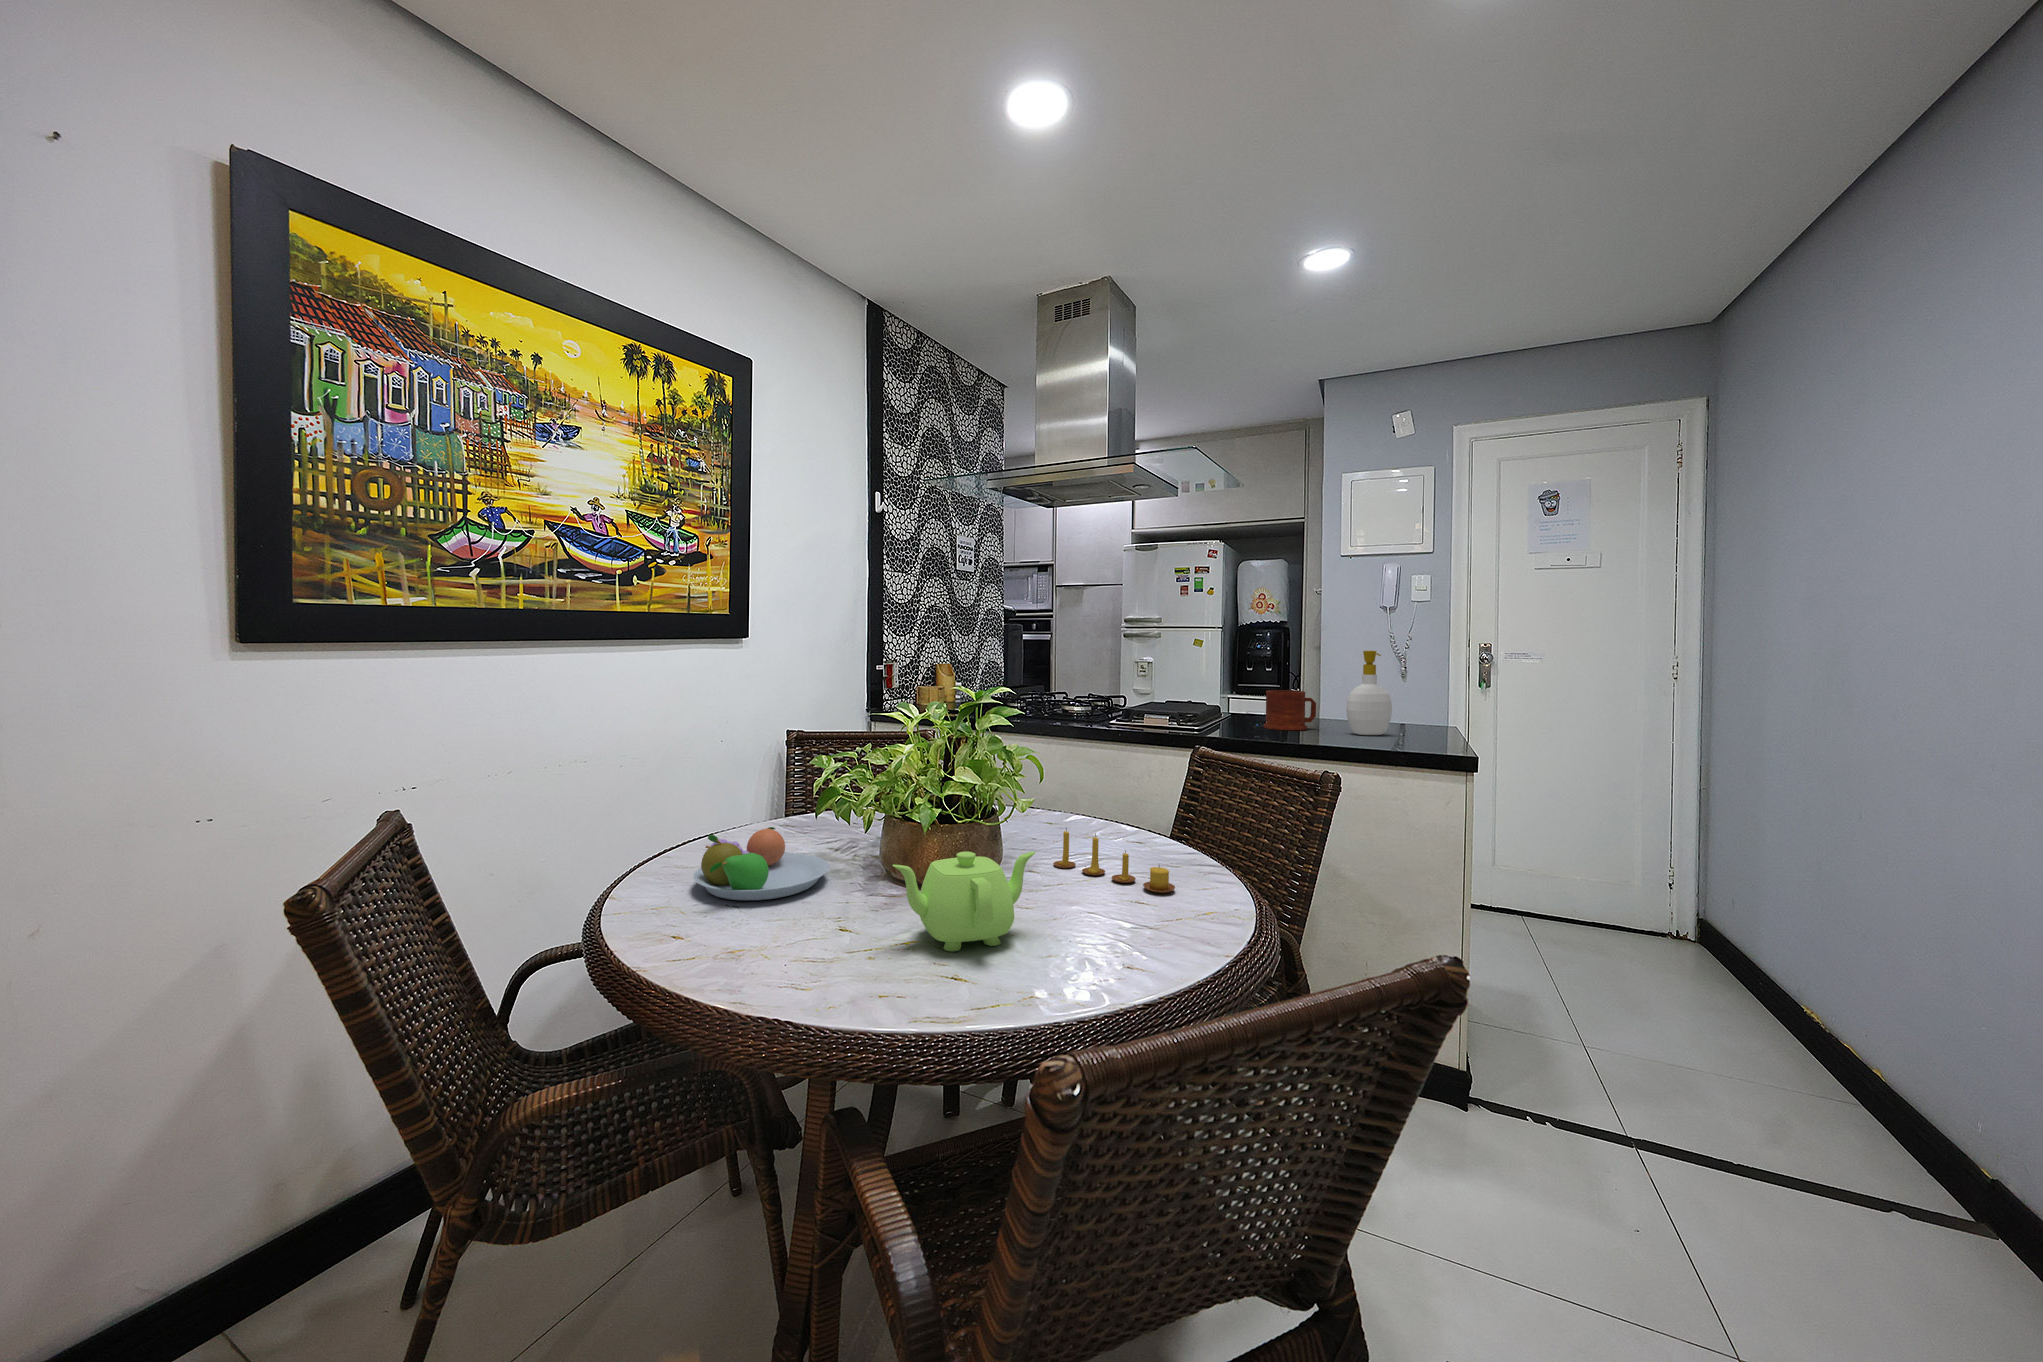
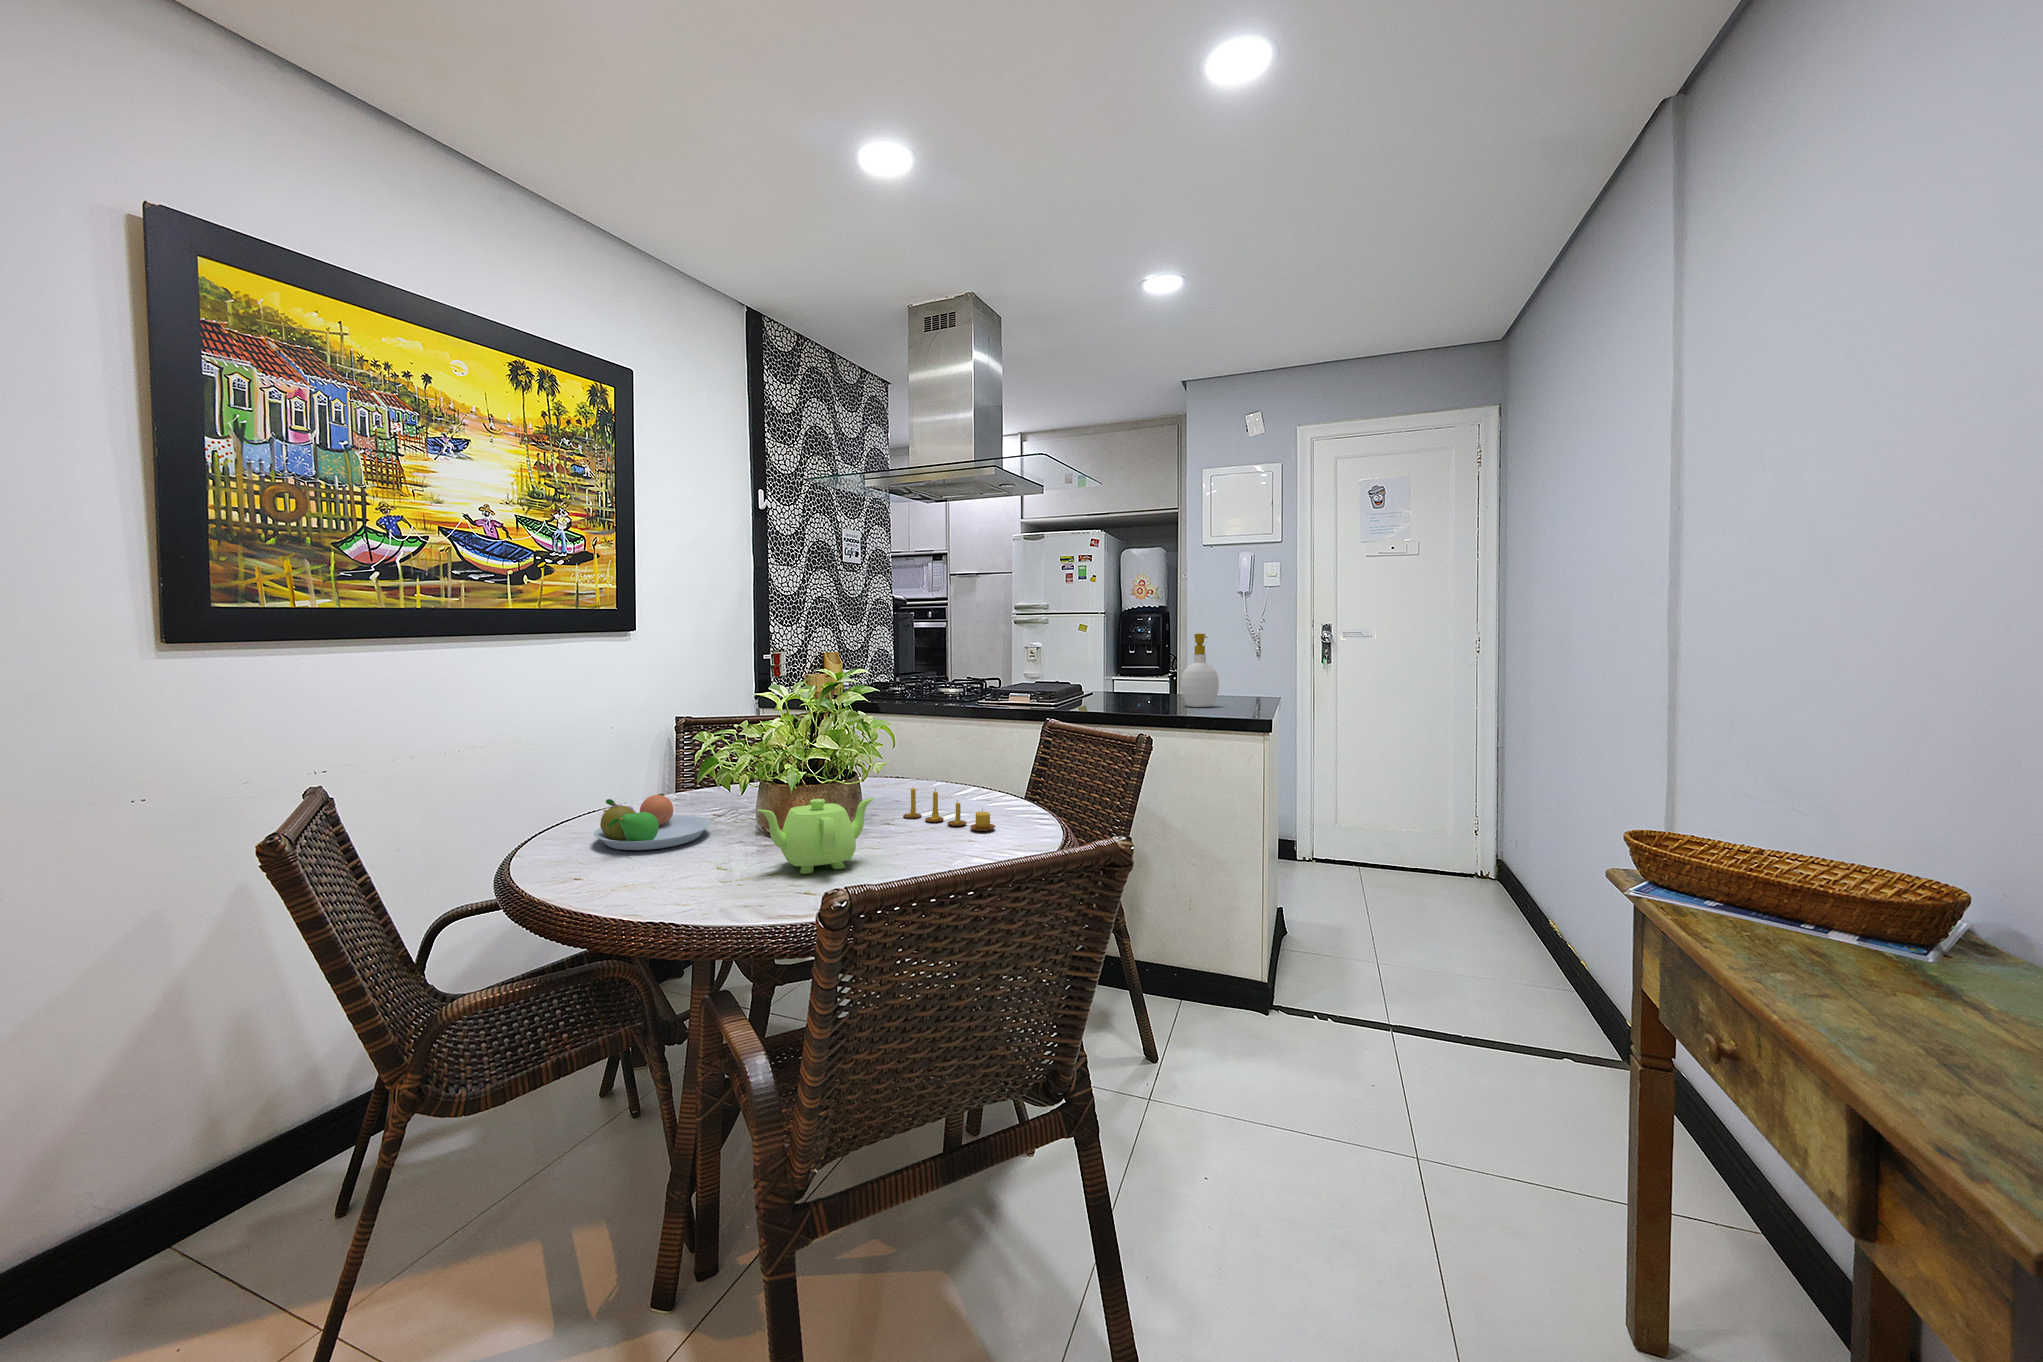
mug: present [1264,690,1316,730] -> none [1114,670,1158,705]

